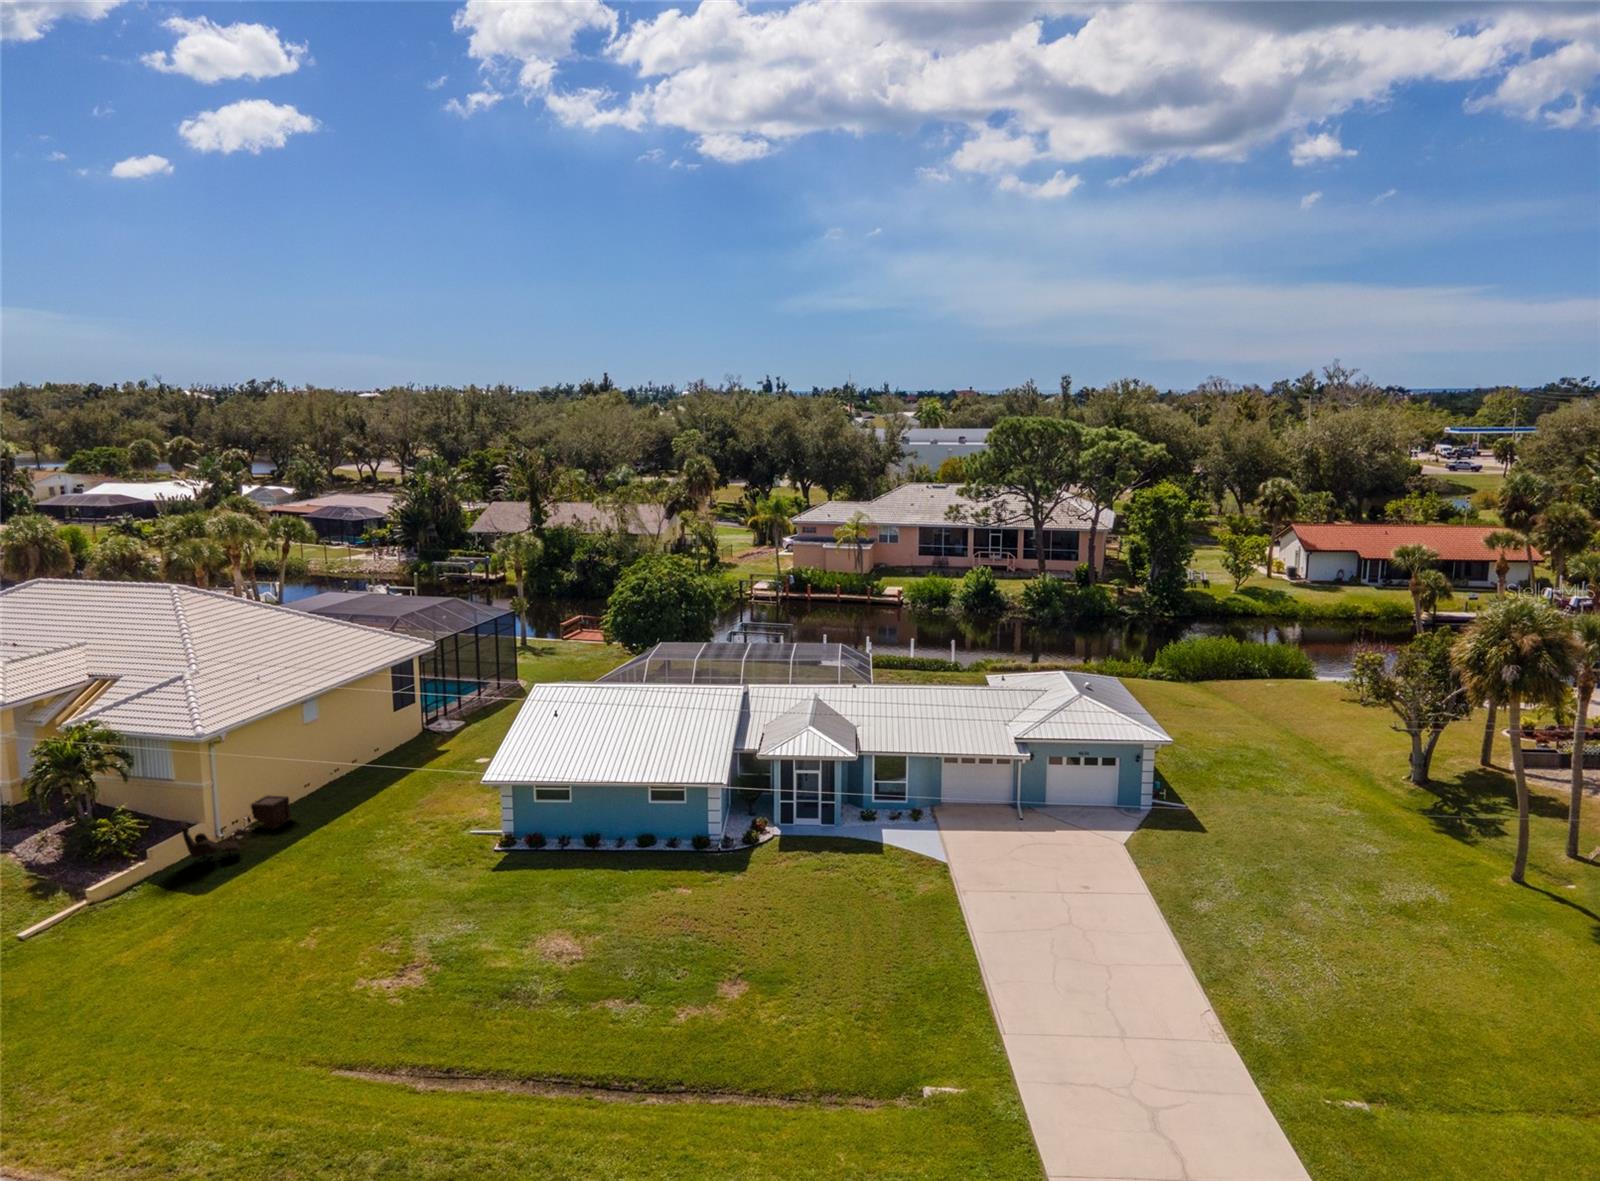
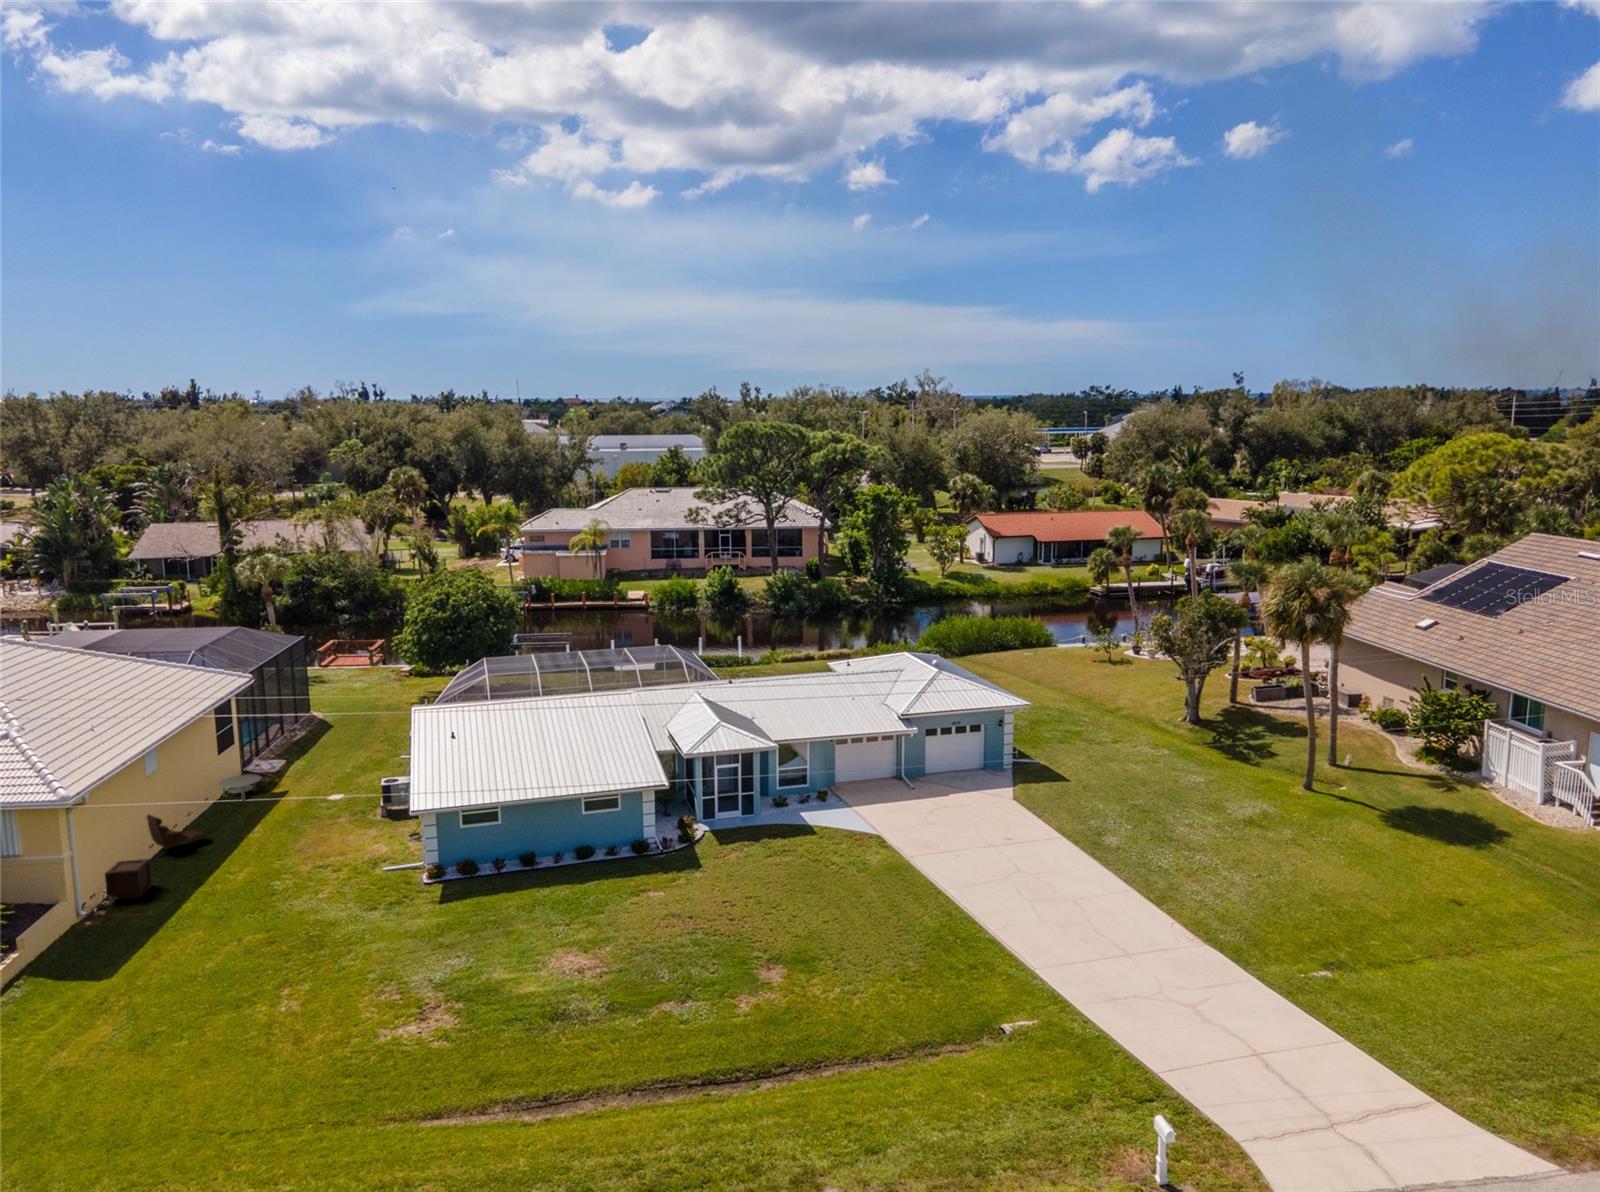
round table: none [386,732,423,755] -> present [218,774,261,800]
lounge chair: present [180,820,240,866] -> present [147,814,206,854]

